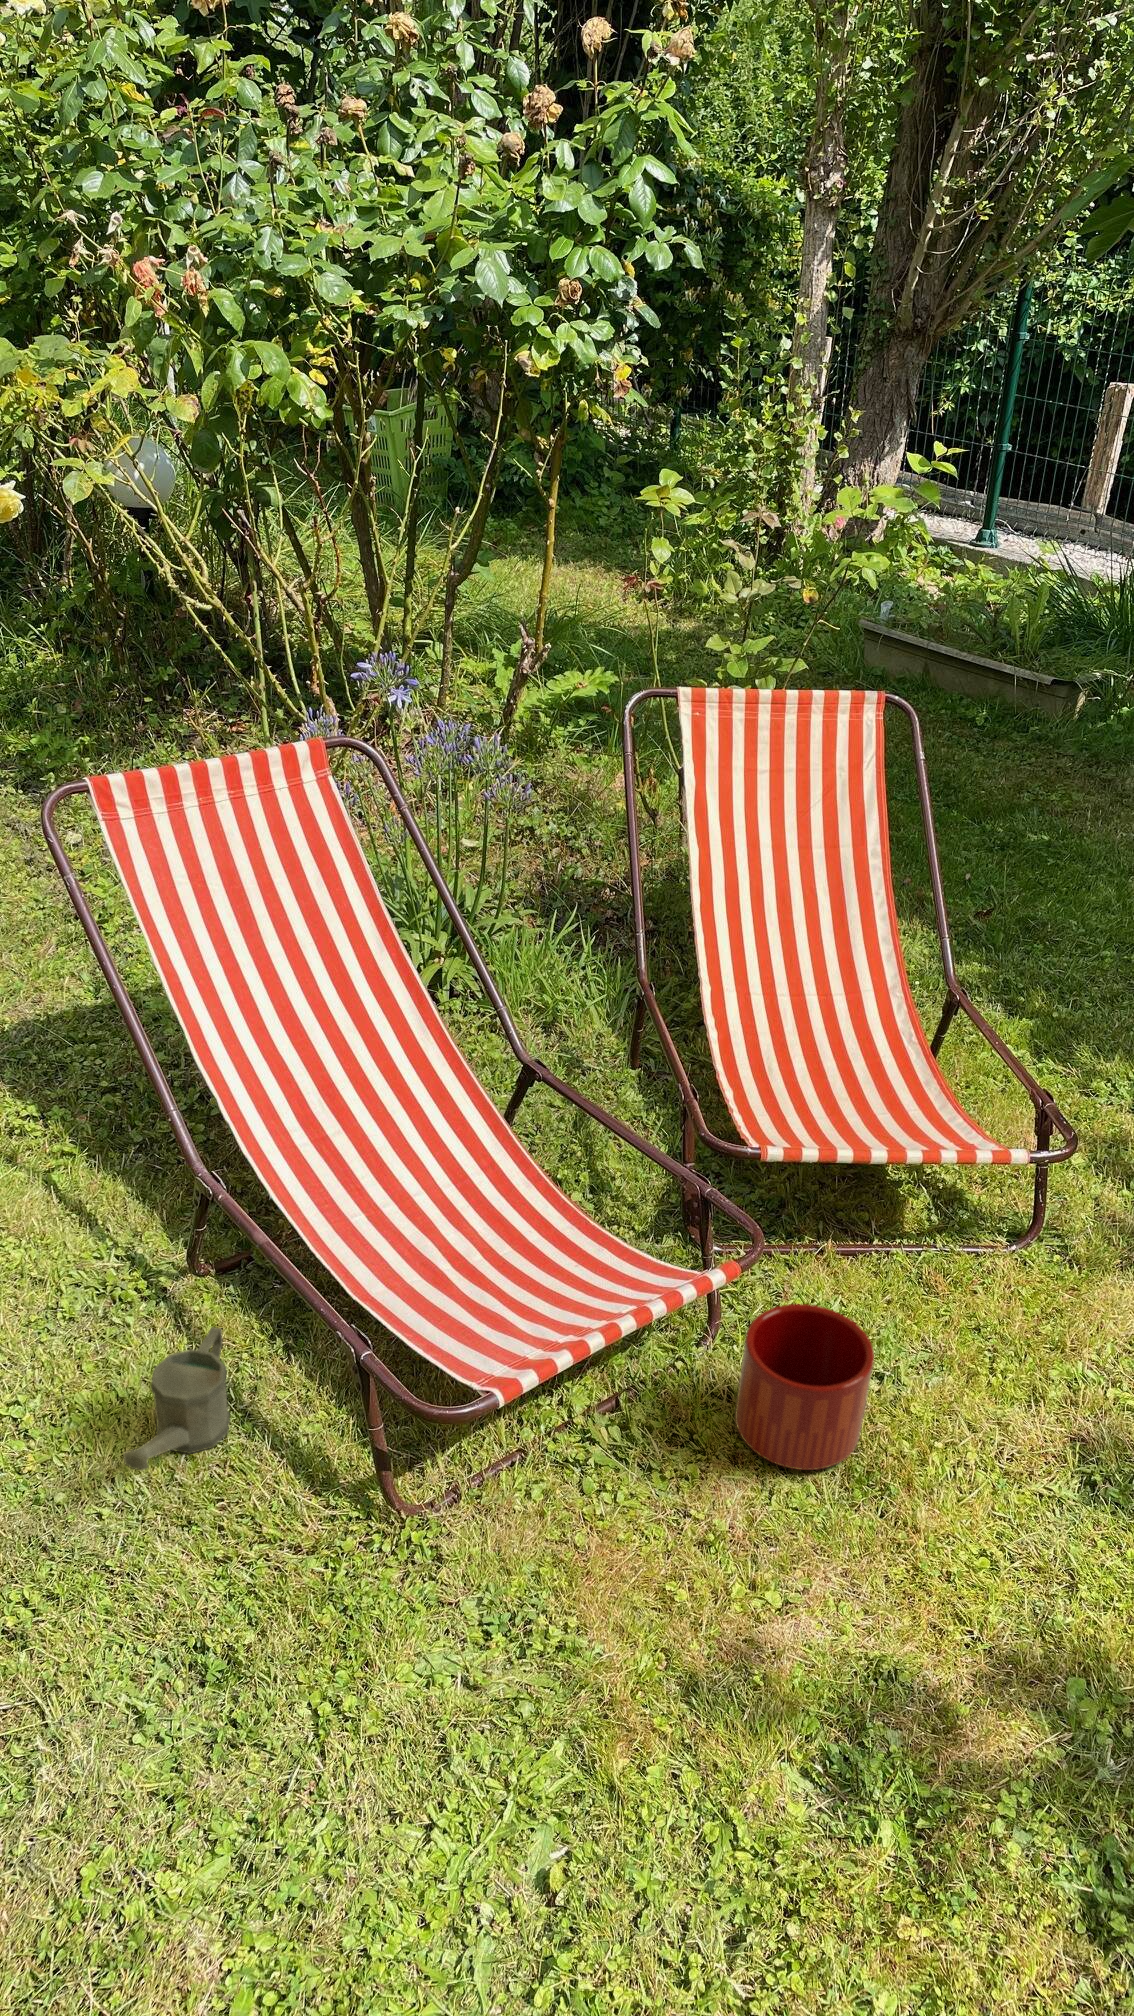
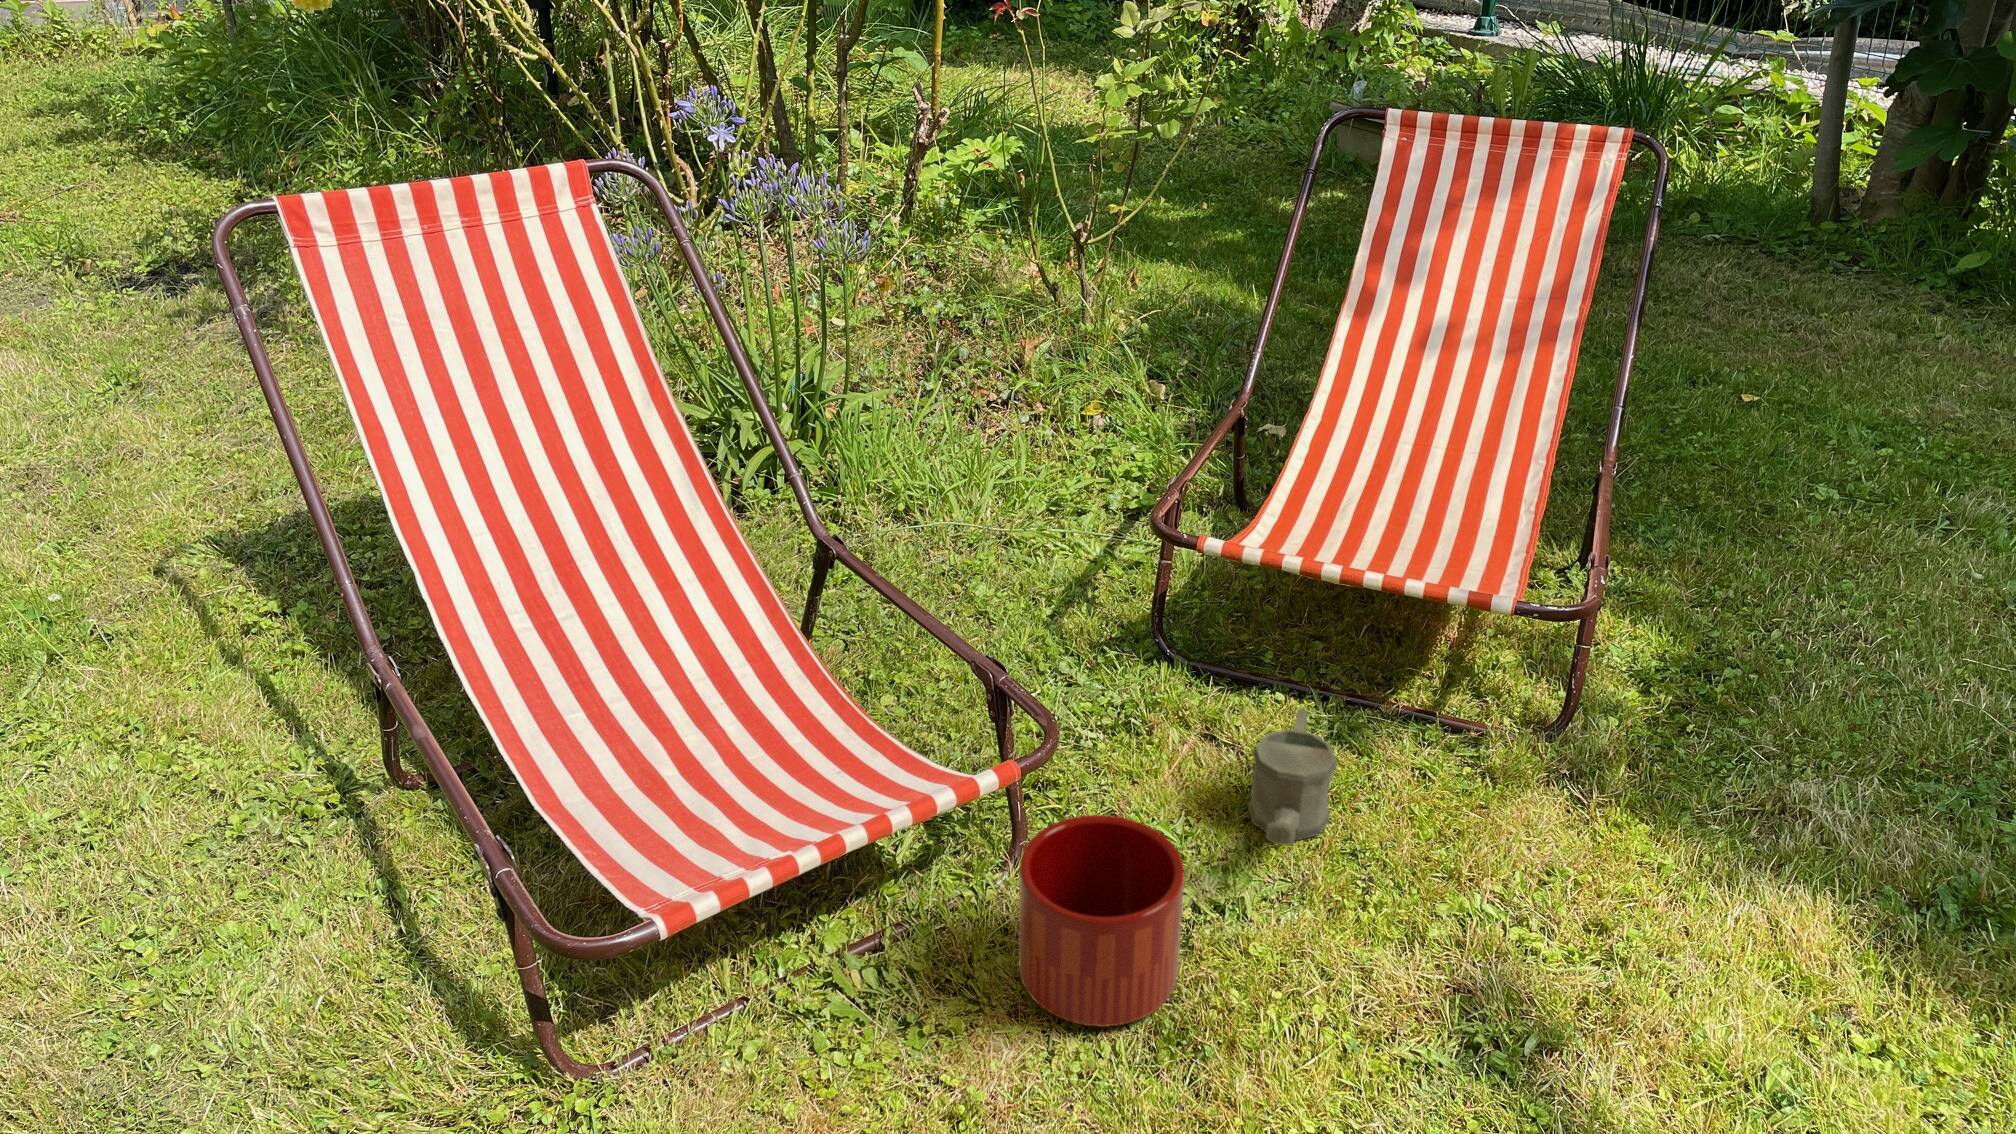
watering can: present [123,1327,230,1470] -> present [1248,709,1337,845]

